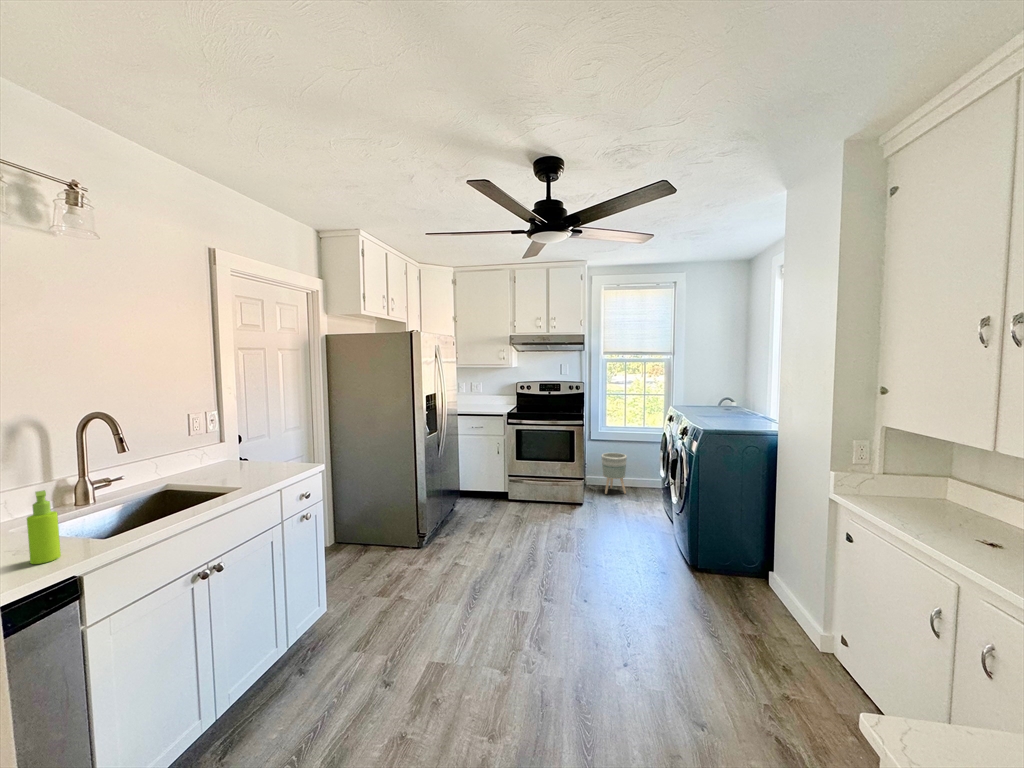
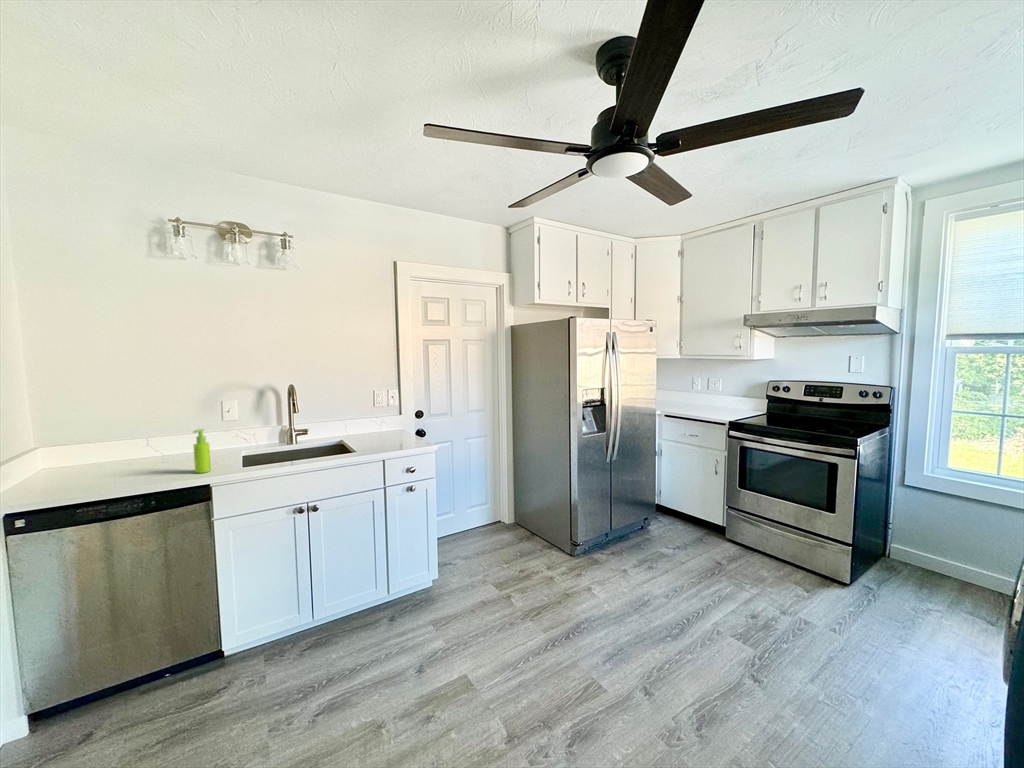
planter: present [602,453,627,494] -> none [919,513,984,597]

